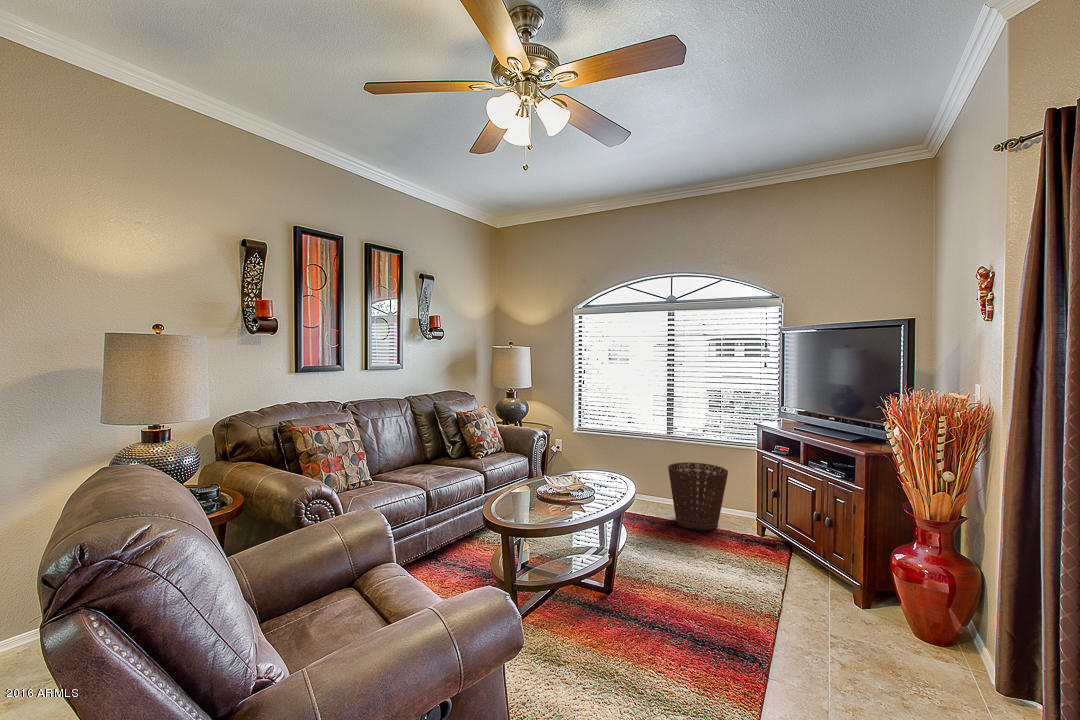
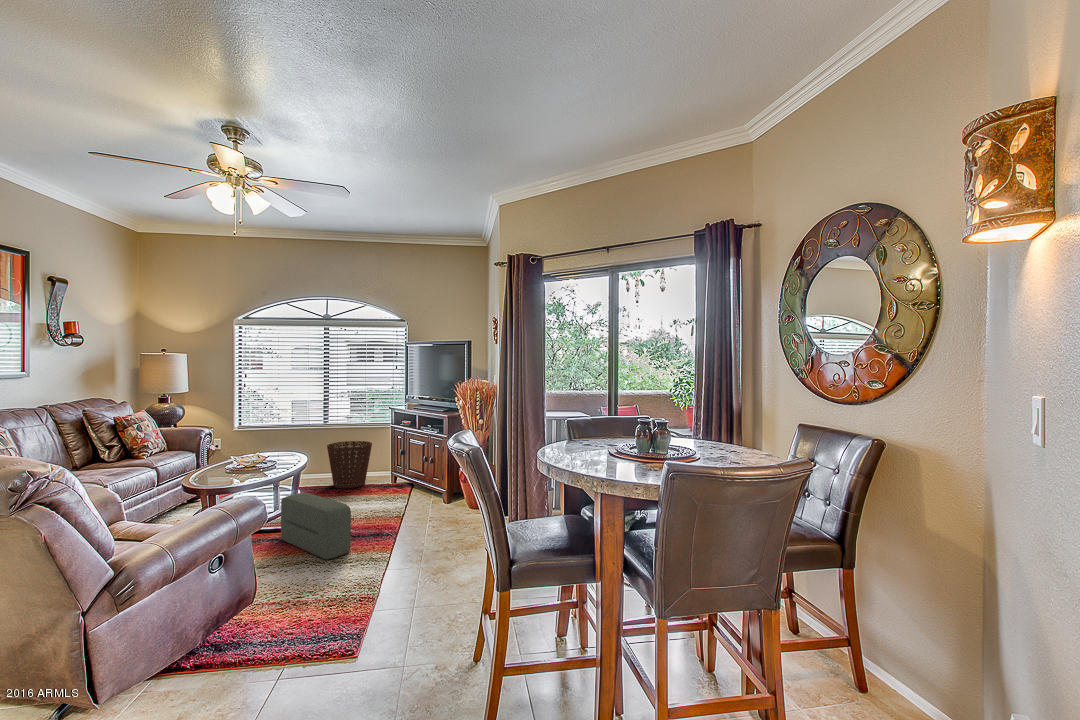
pouf: none [596,546,689,685] -> present [281,493,351,559]

